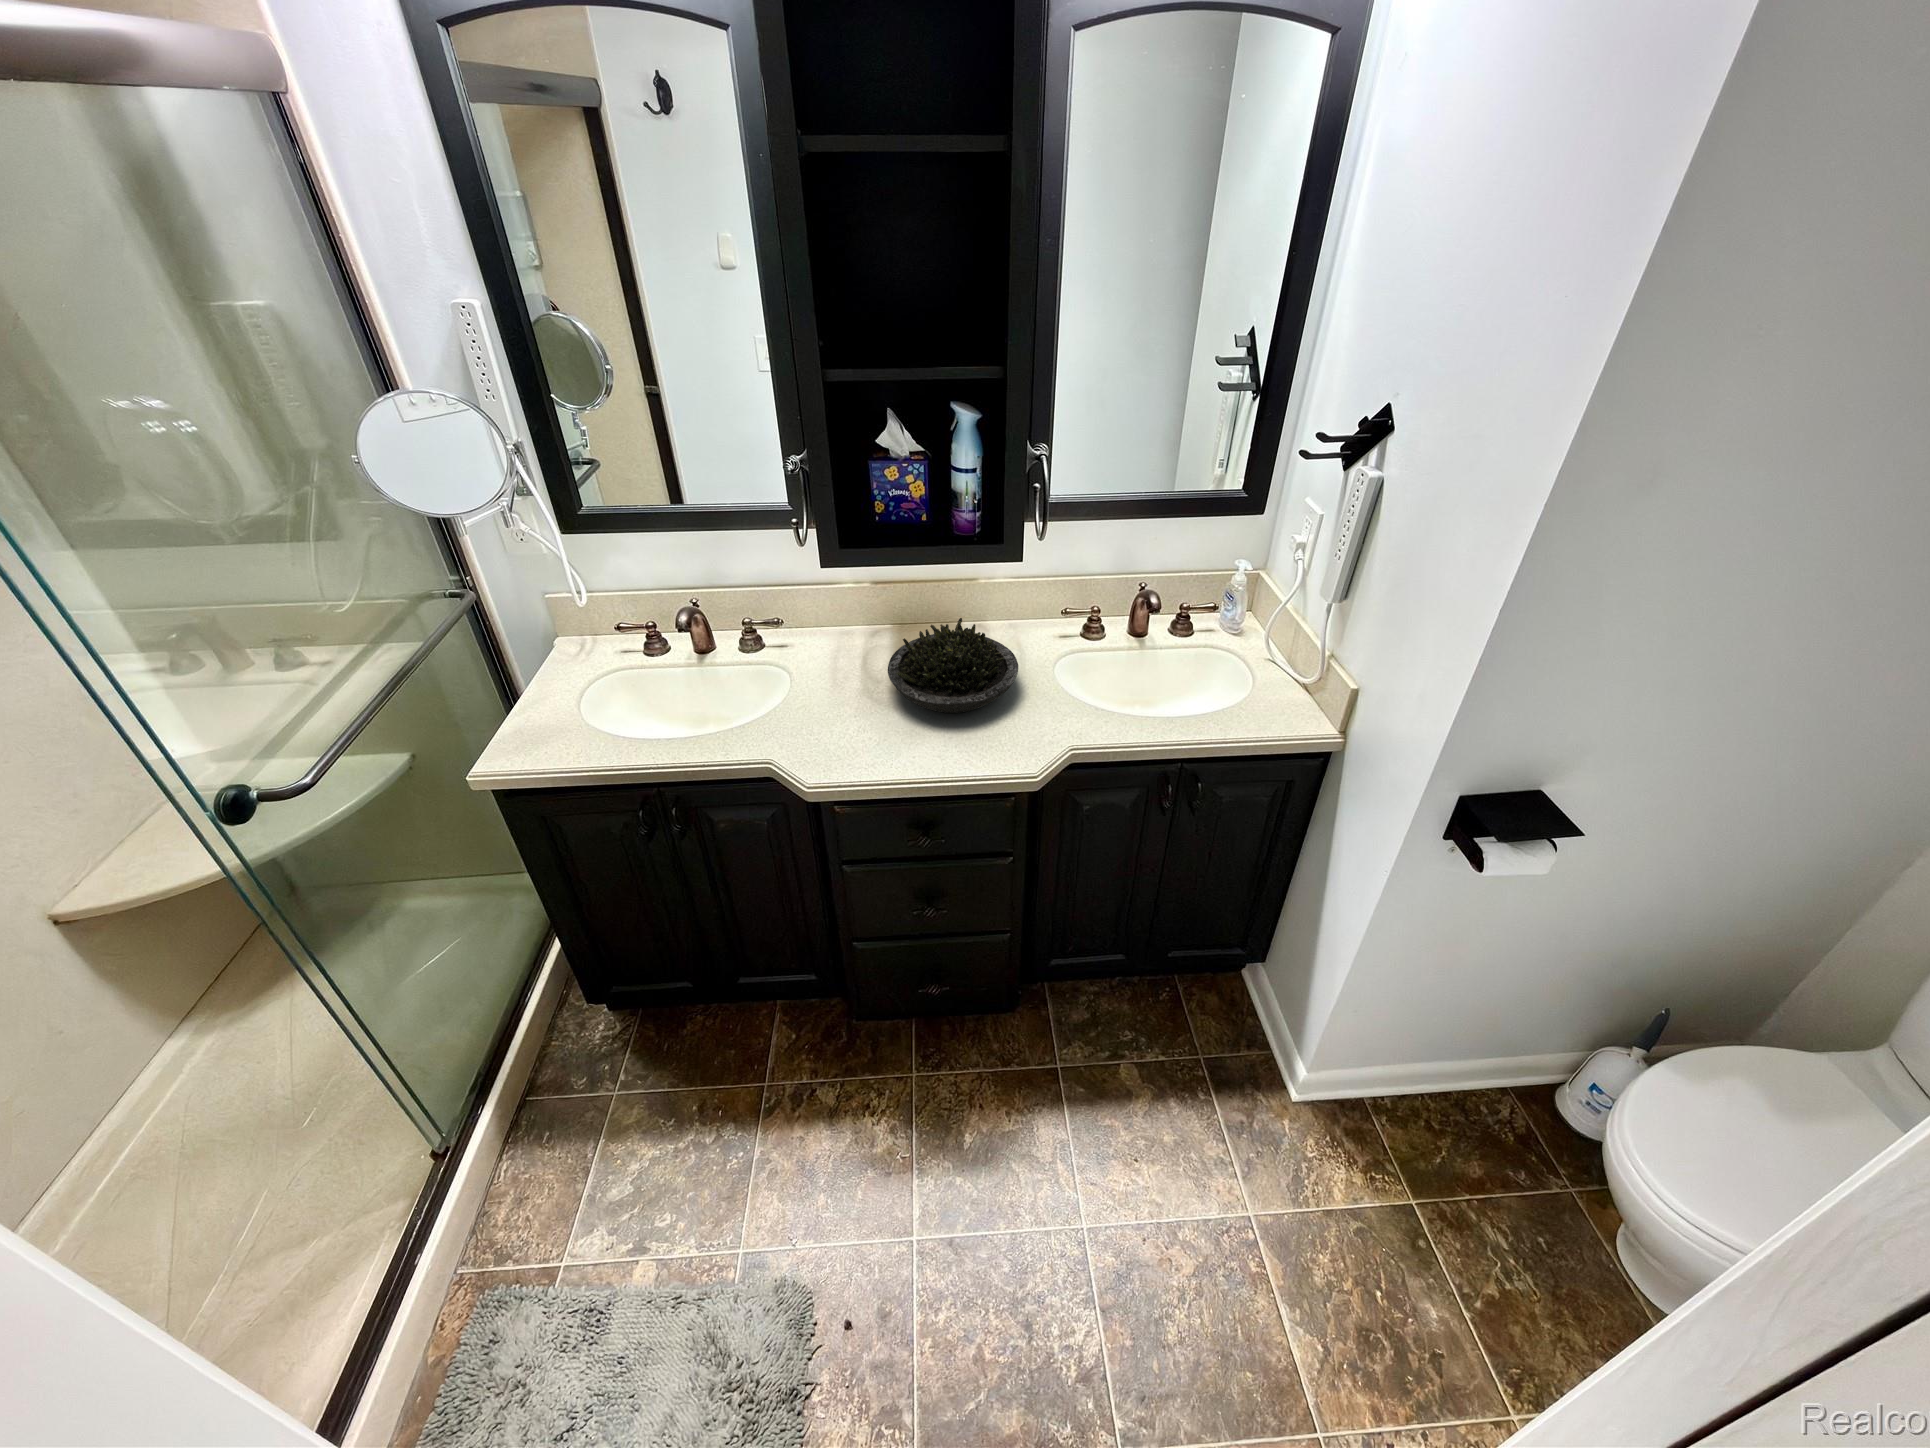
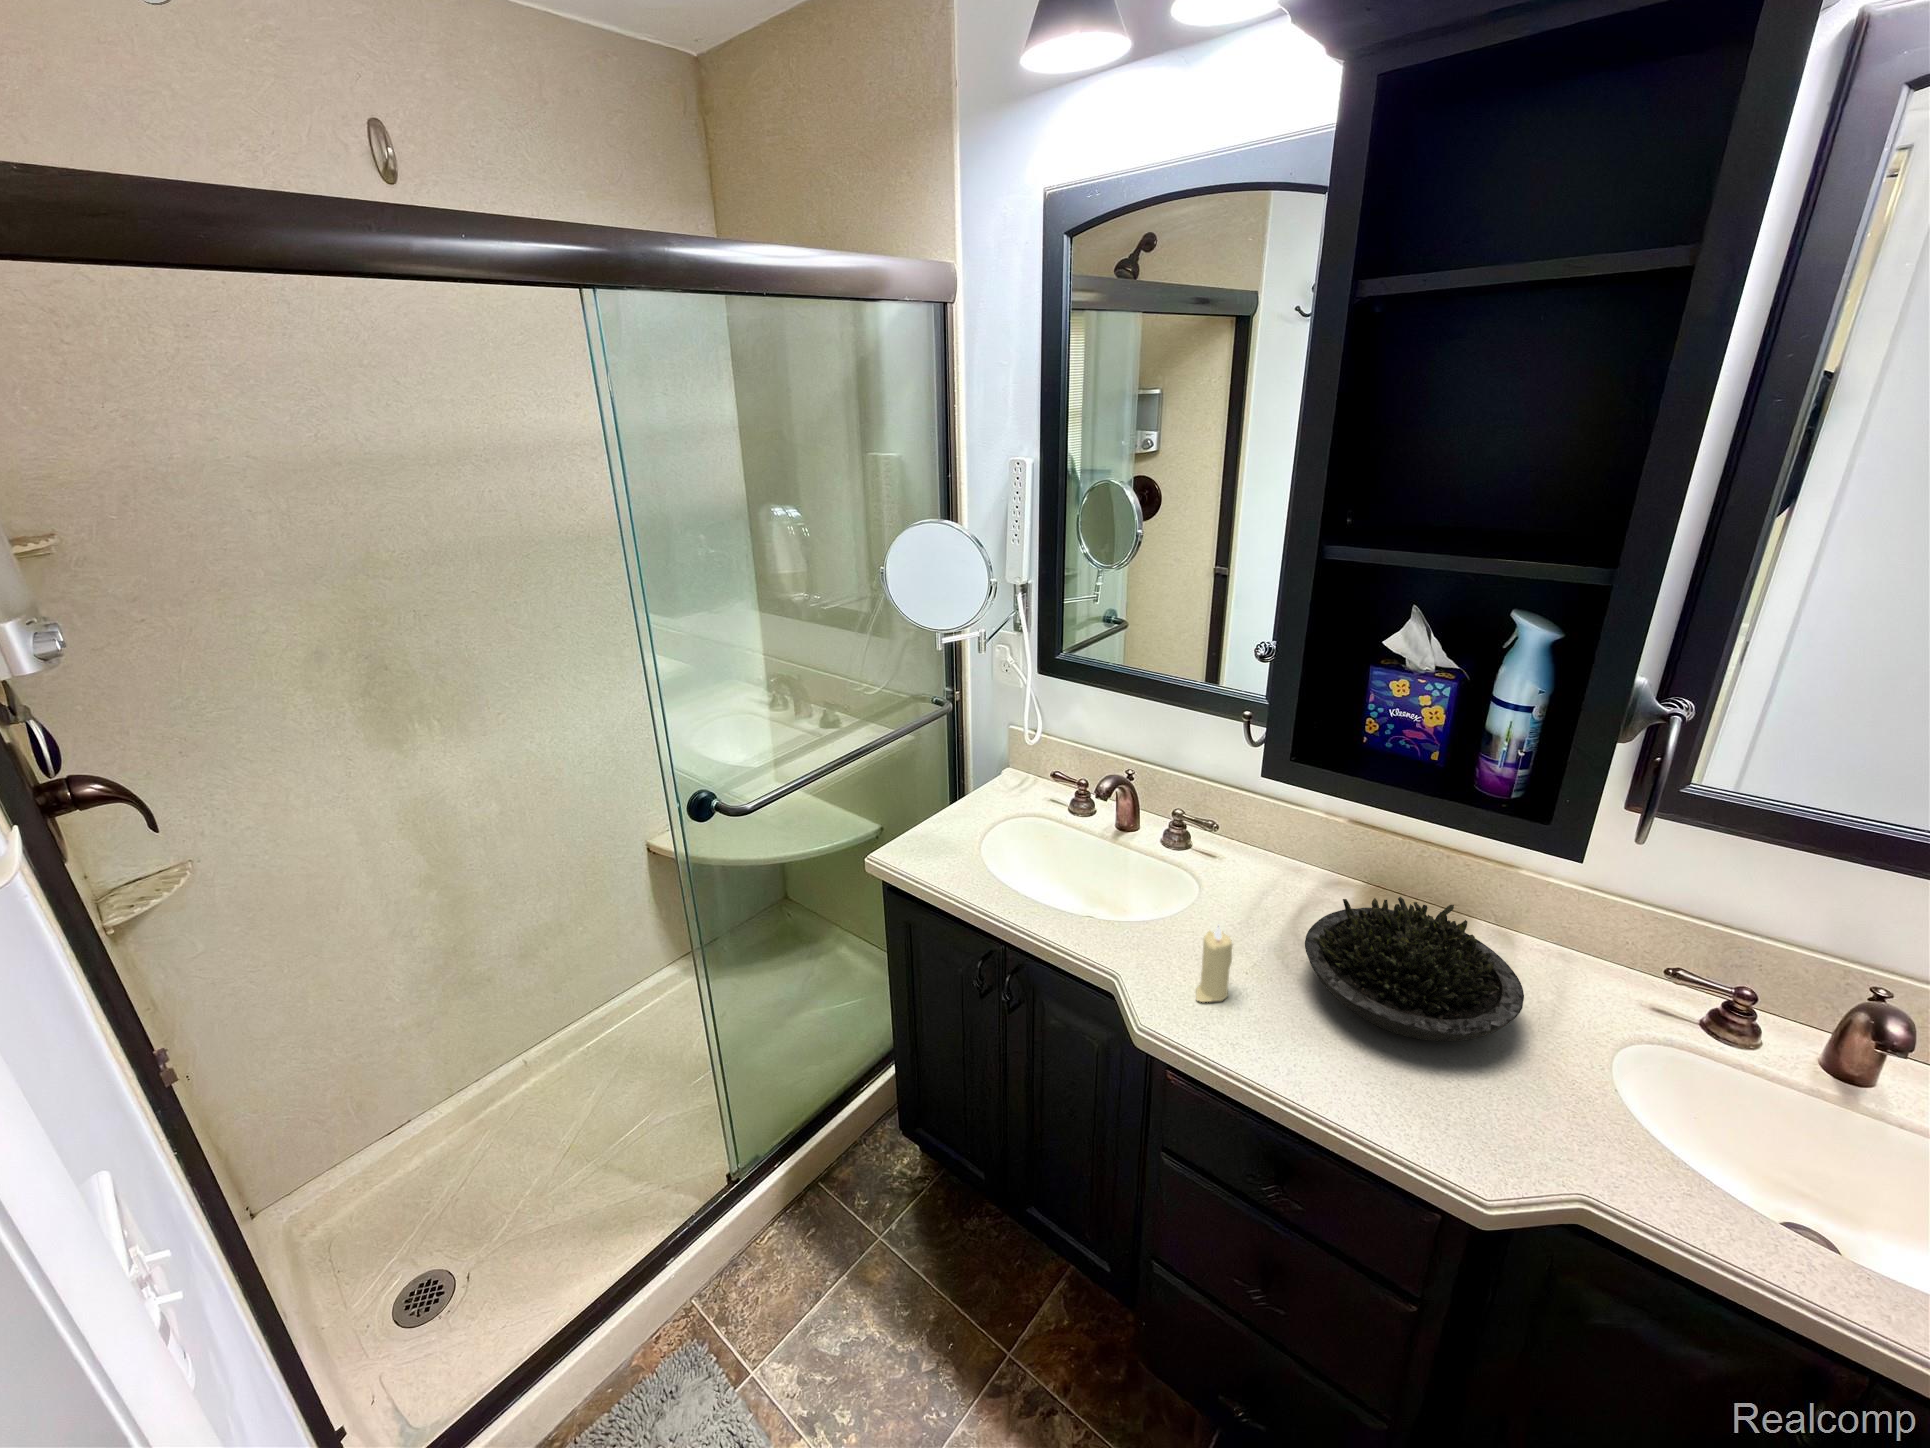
candle: none [829,689,855,752] -> present [1196,925,1232,1002]

